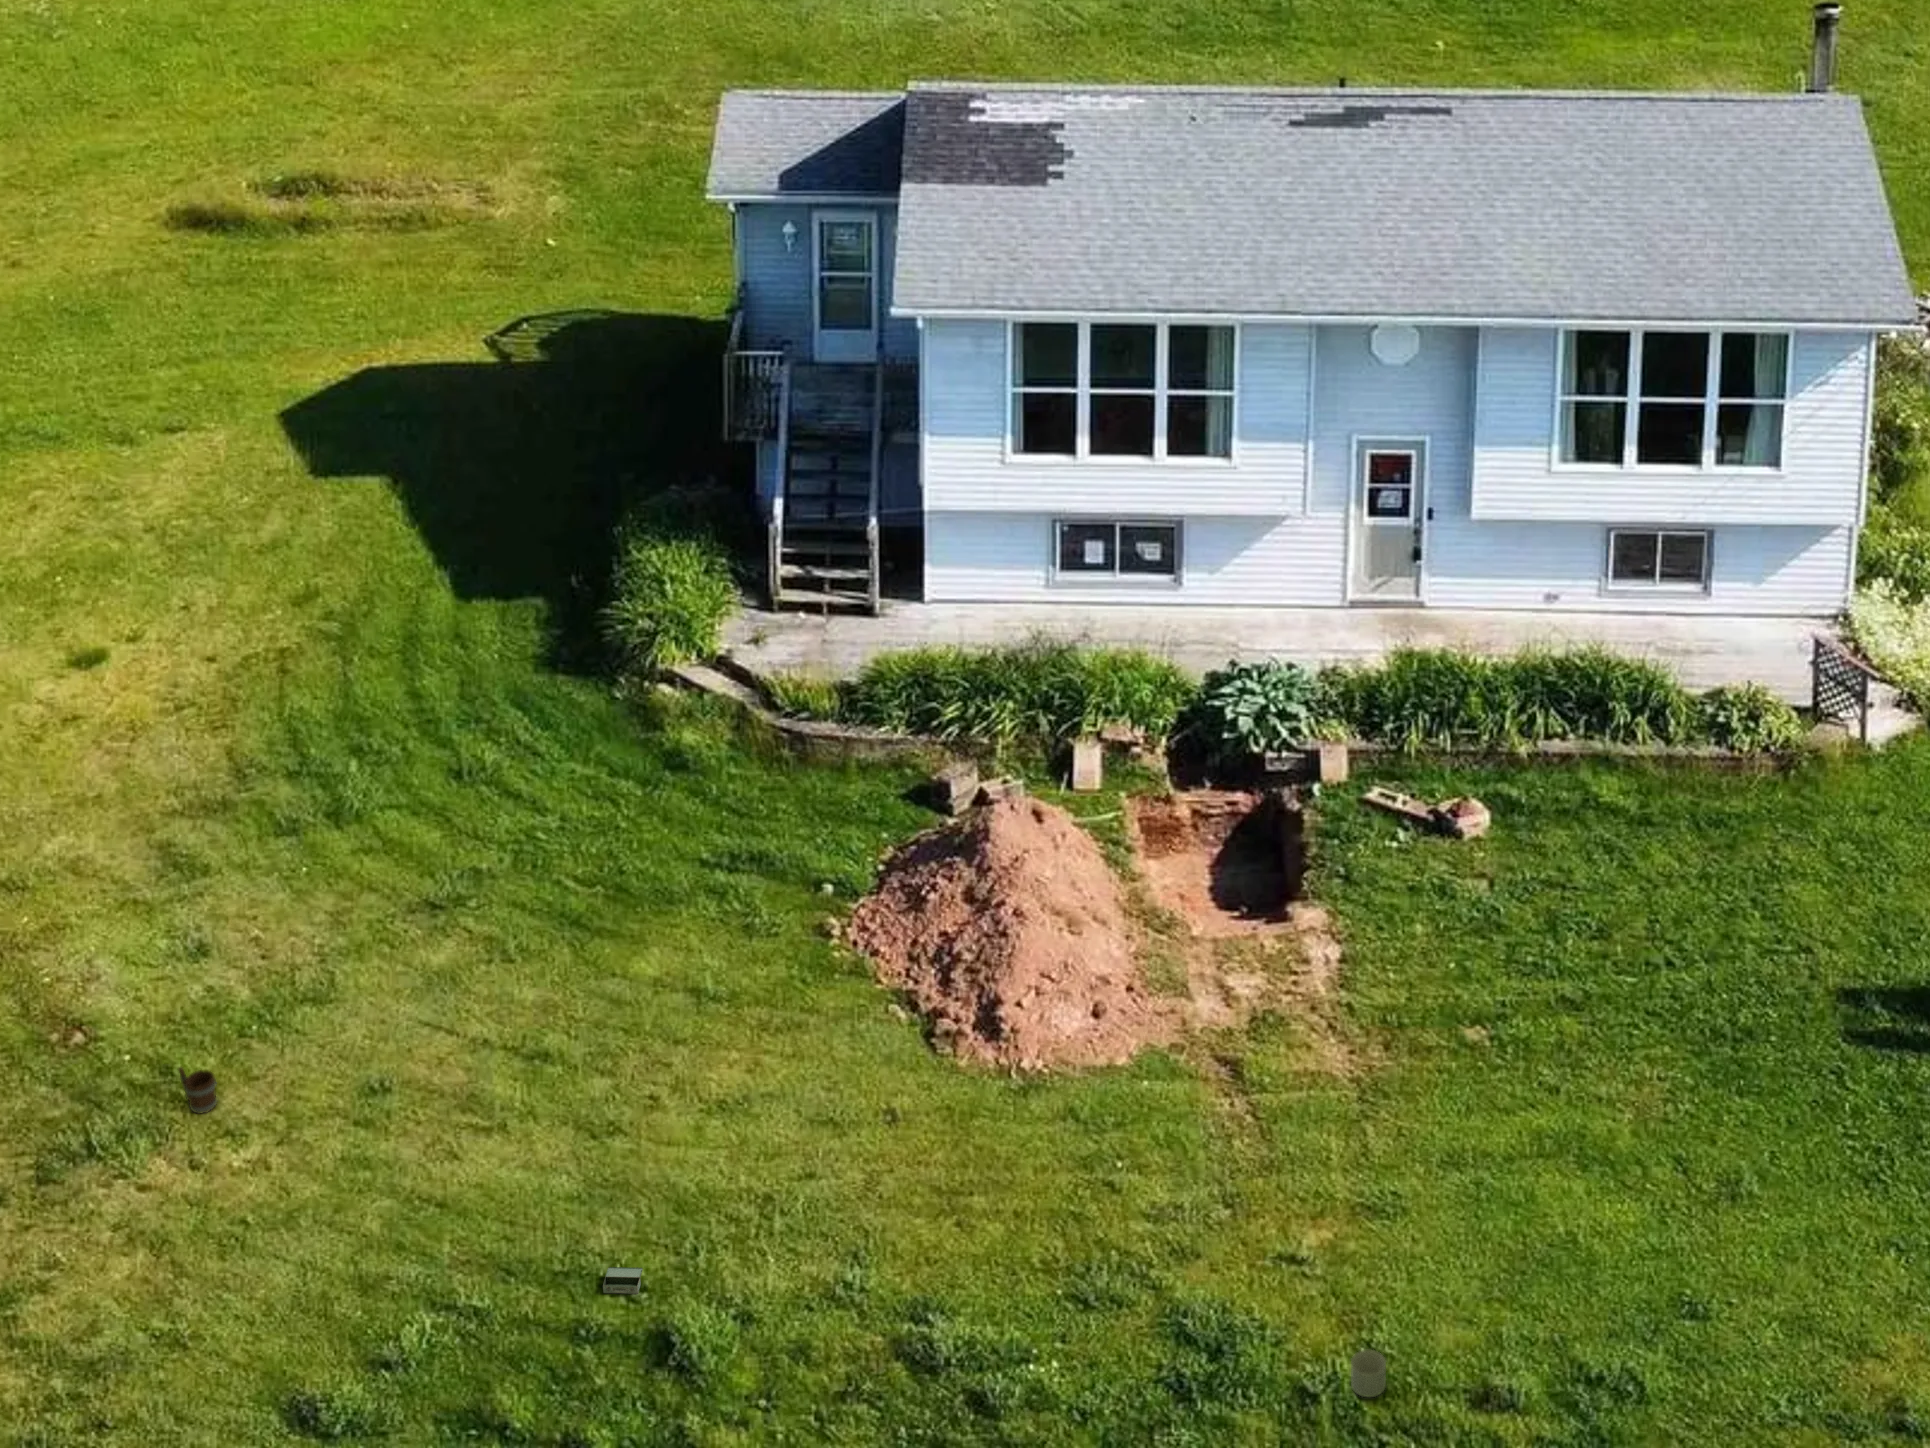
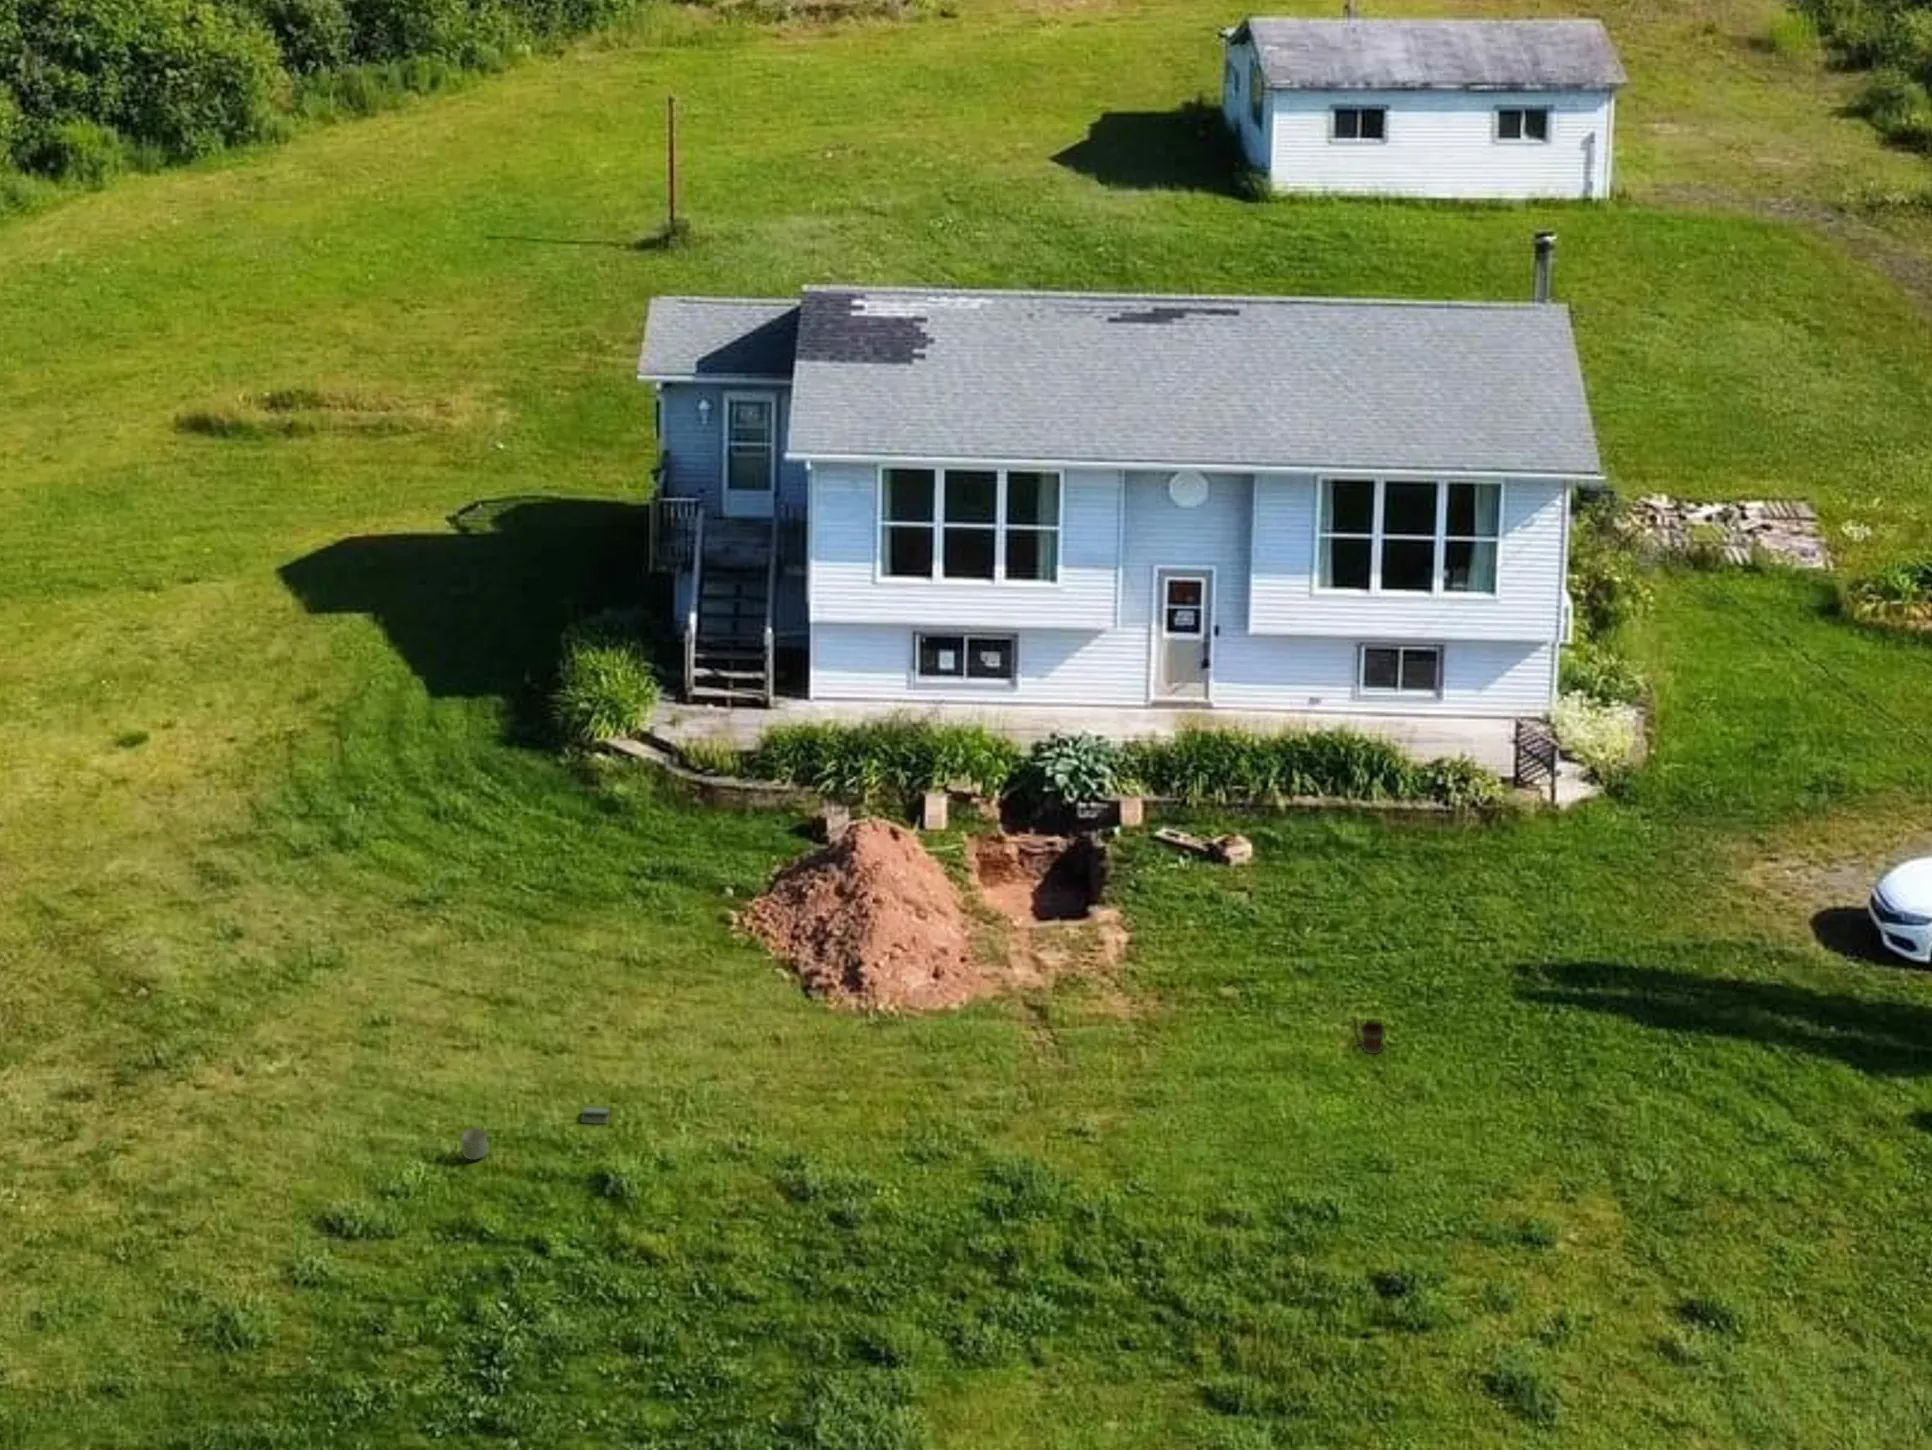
bucket: present [178,1067,217,1113] -> present [1353,1019,1385,1054]
planter: present [1351,1350,1386,1397] -> present [462,1129,487,1160]

